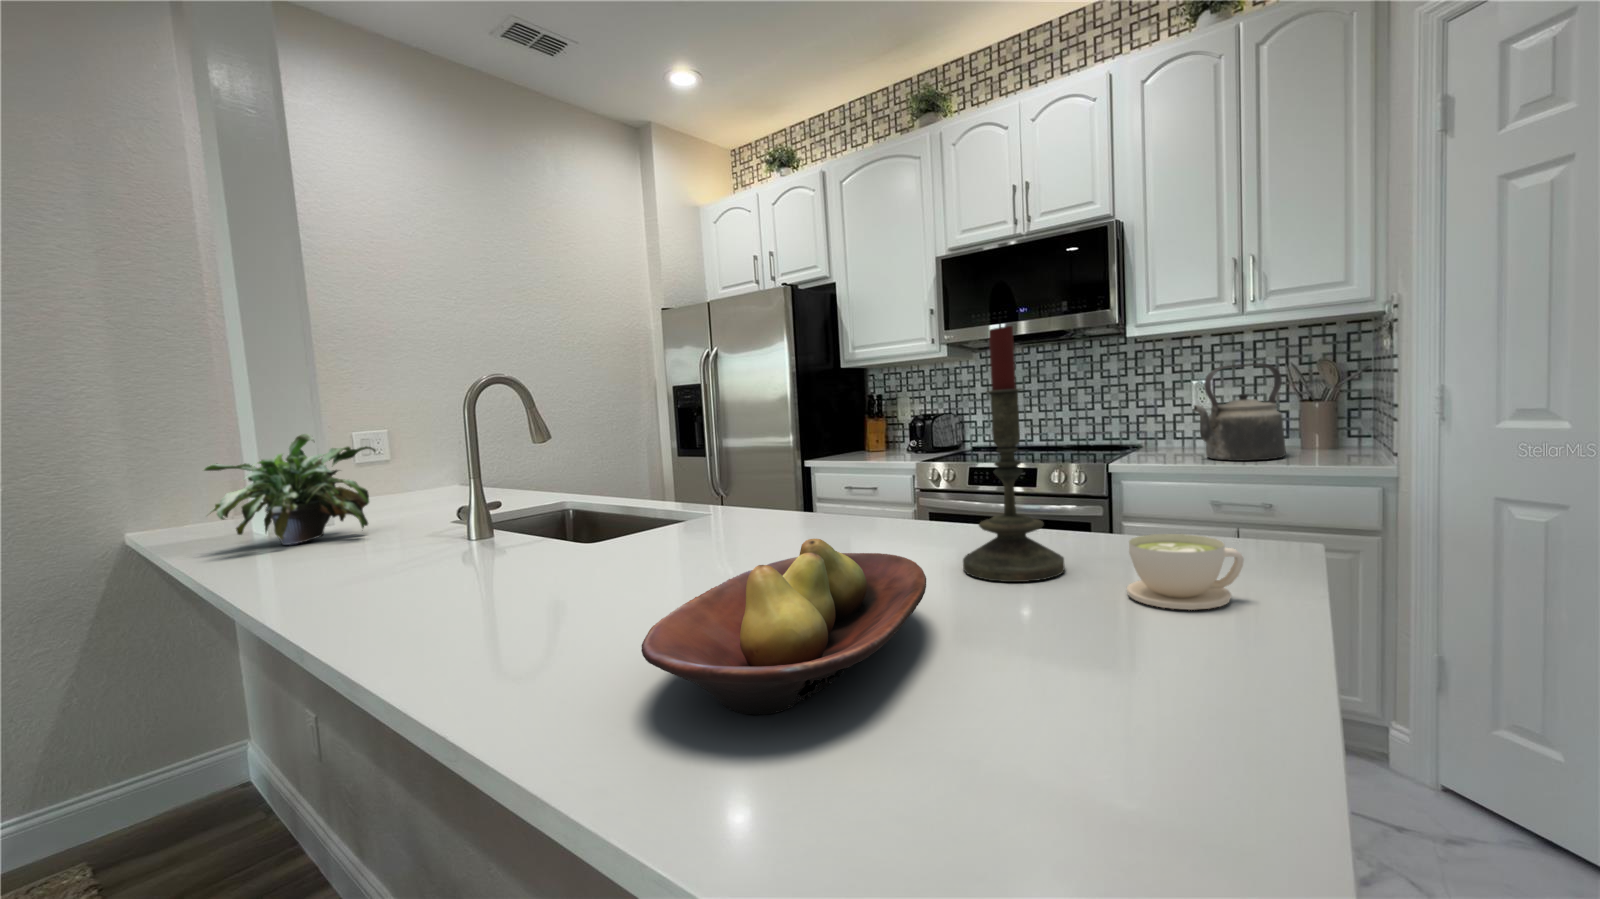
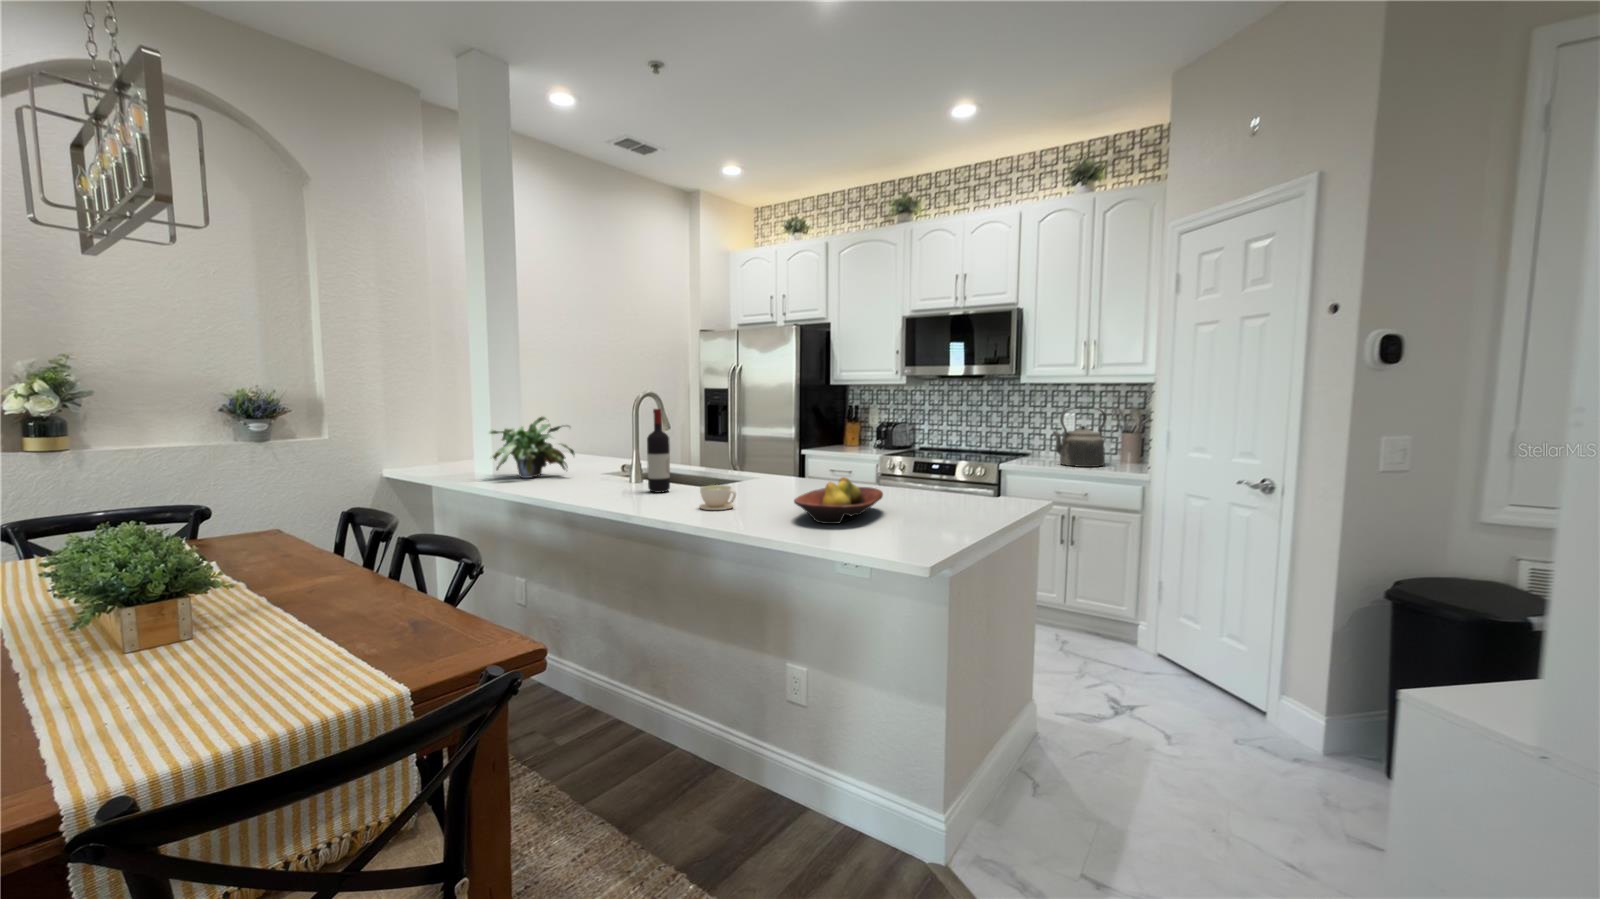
candle: present [963,320,1065,582] -> none [899,396,940,503]
wine bottle: none [424,400,485,574] -> present [647,409,670,493]
coffee cup: present [1127,534,1244,610] -> present [699,485,736,510]

